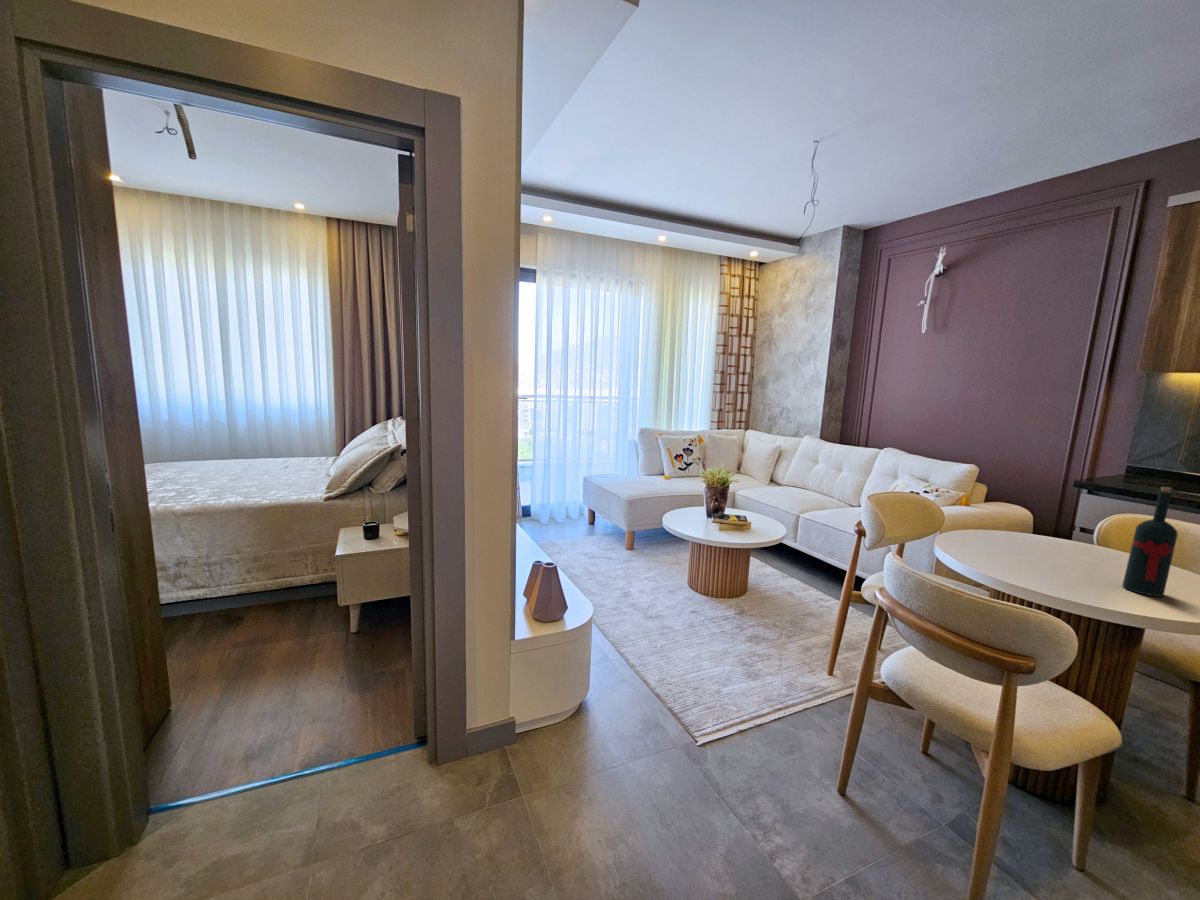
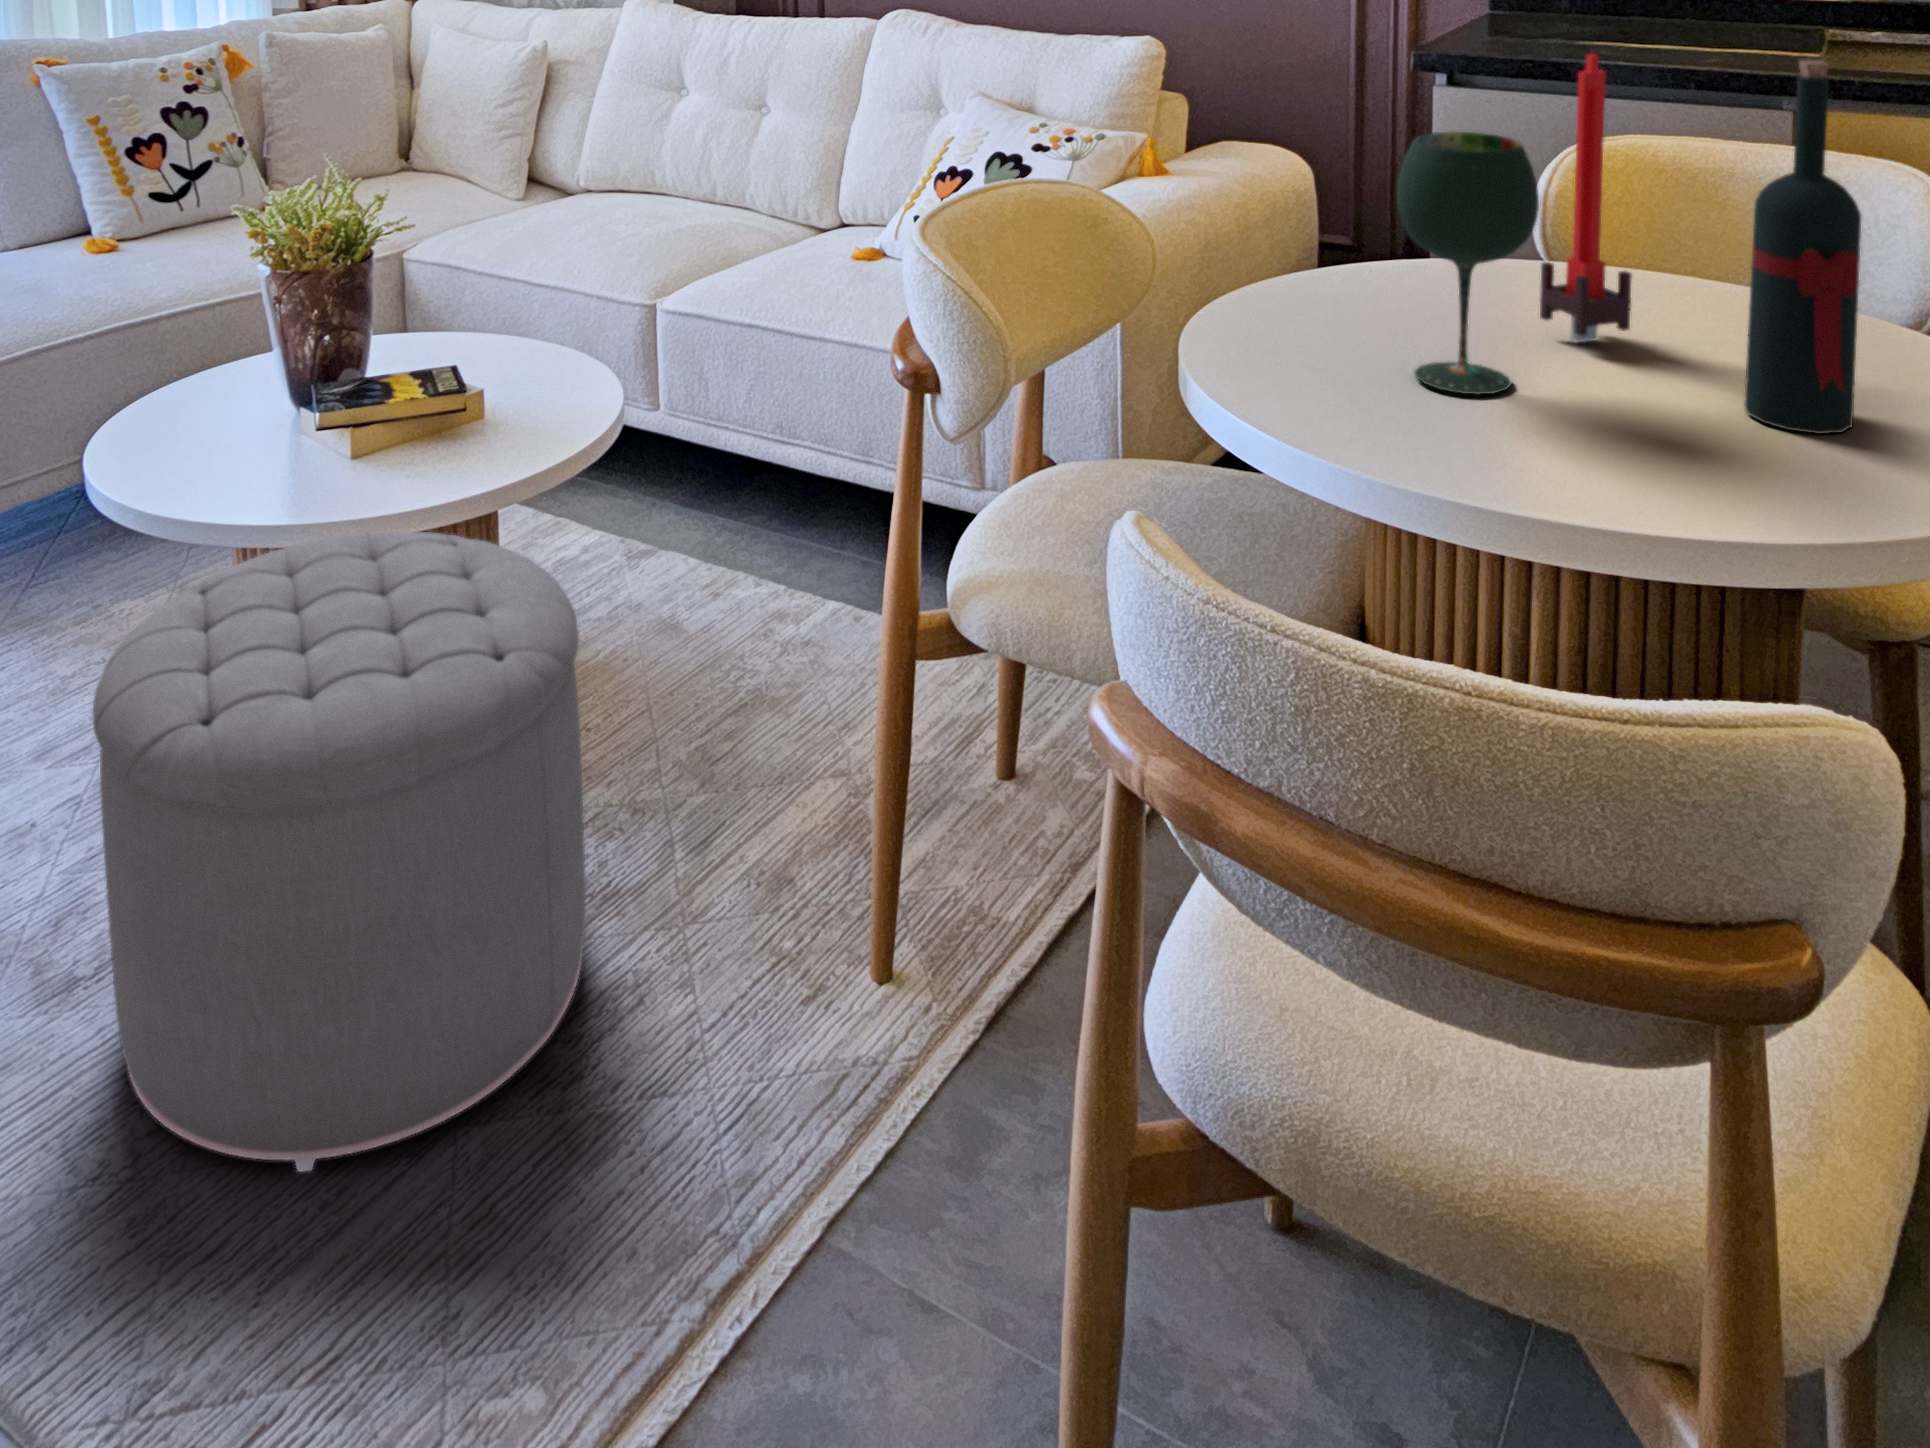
candle: none [1065,479,1102,563] -> present [1540,54,1631,342]
wine glass: none [1007,492,1058,564] -> present [1397,132,1539,394]
ottoman: none [662,541,766,660] -> present [93,531,586,1172]

